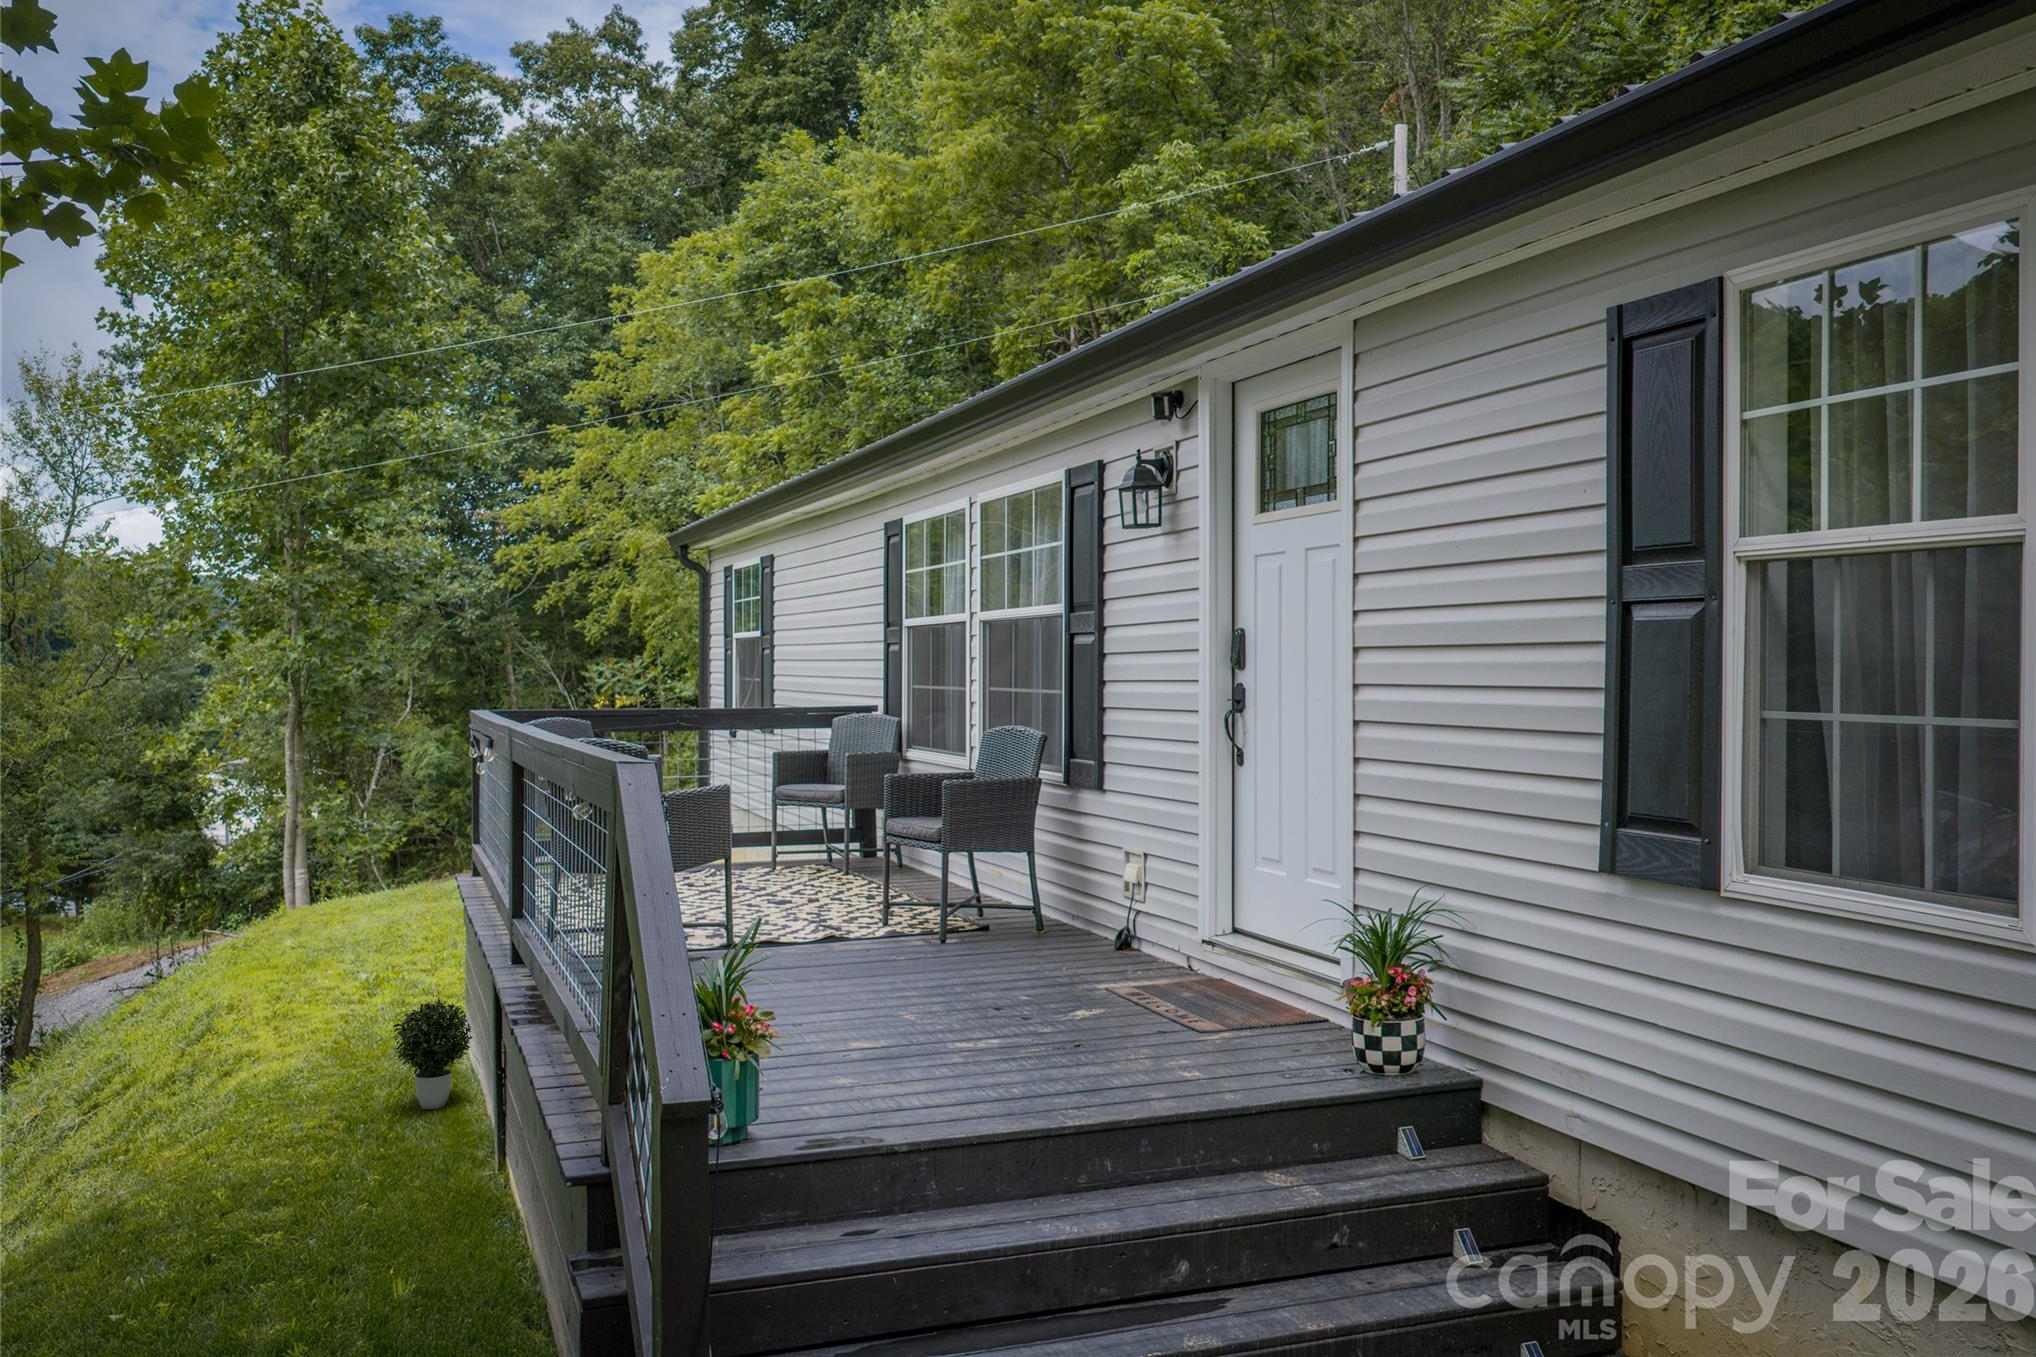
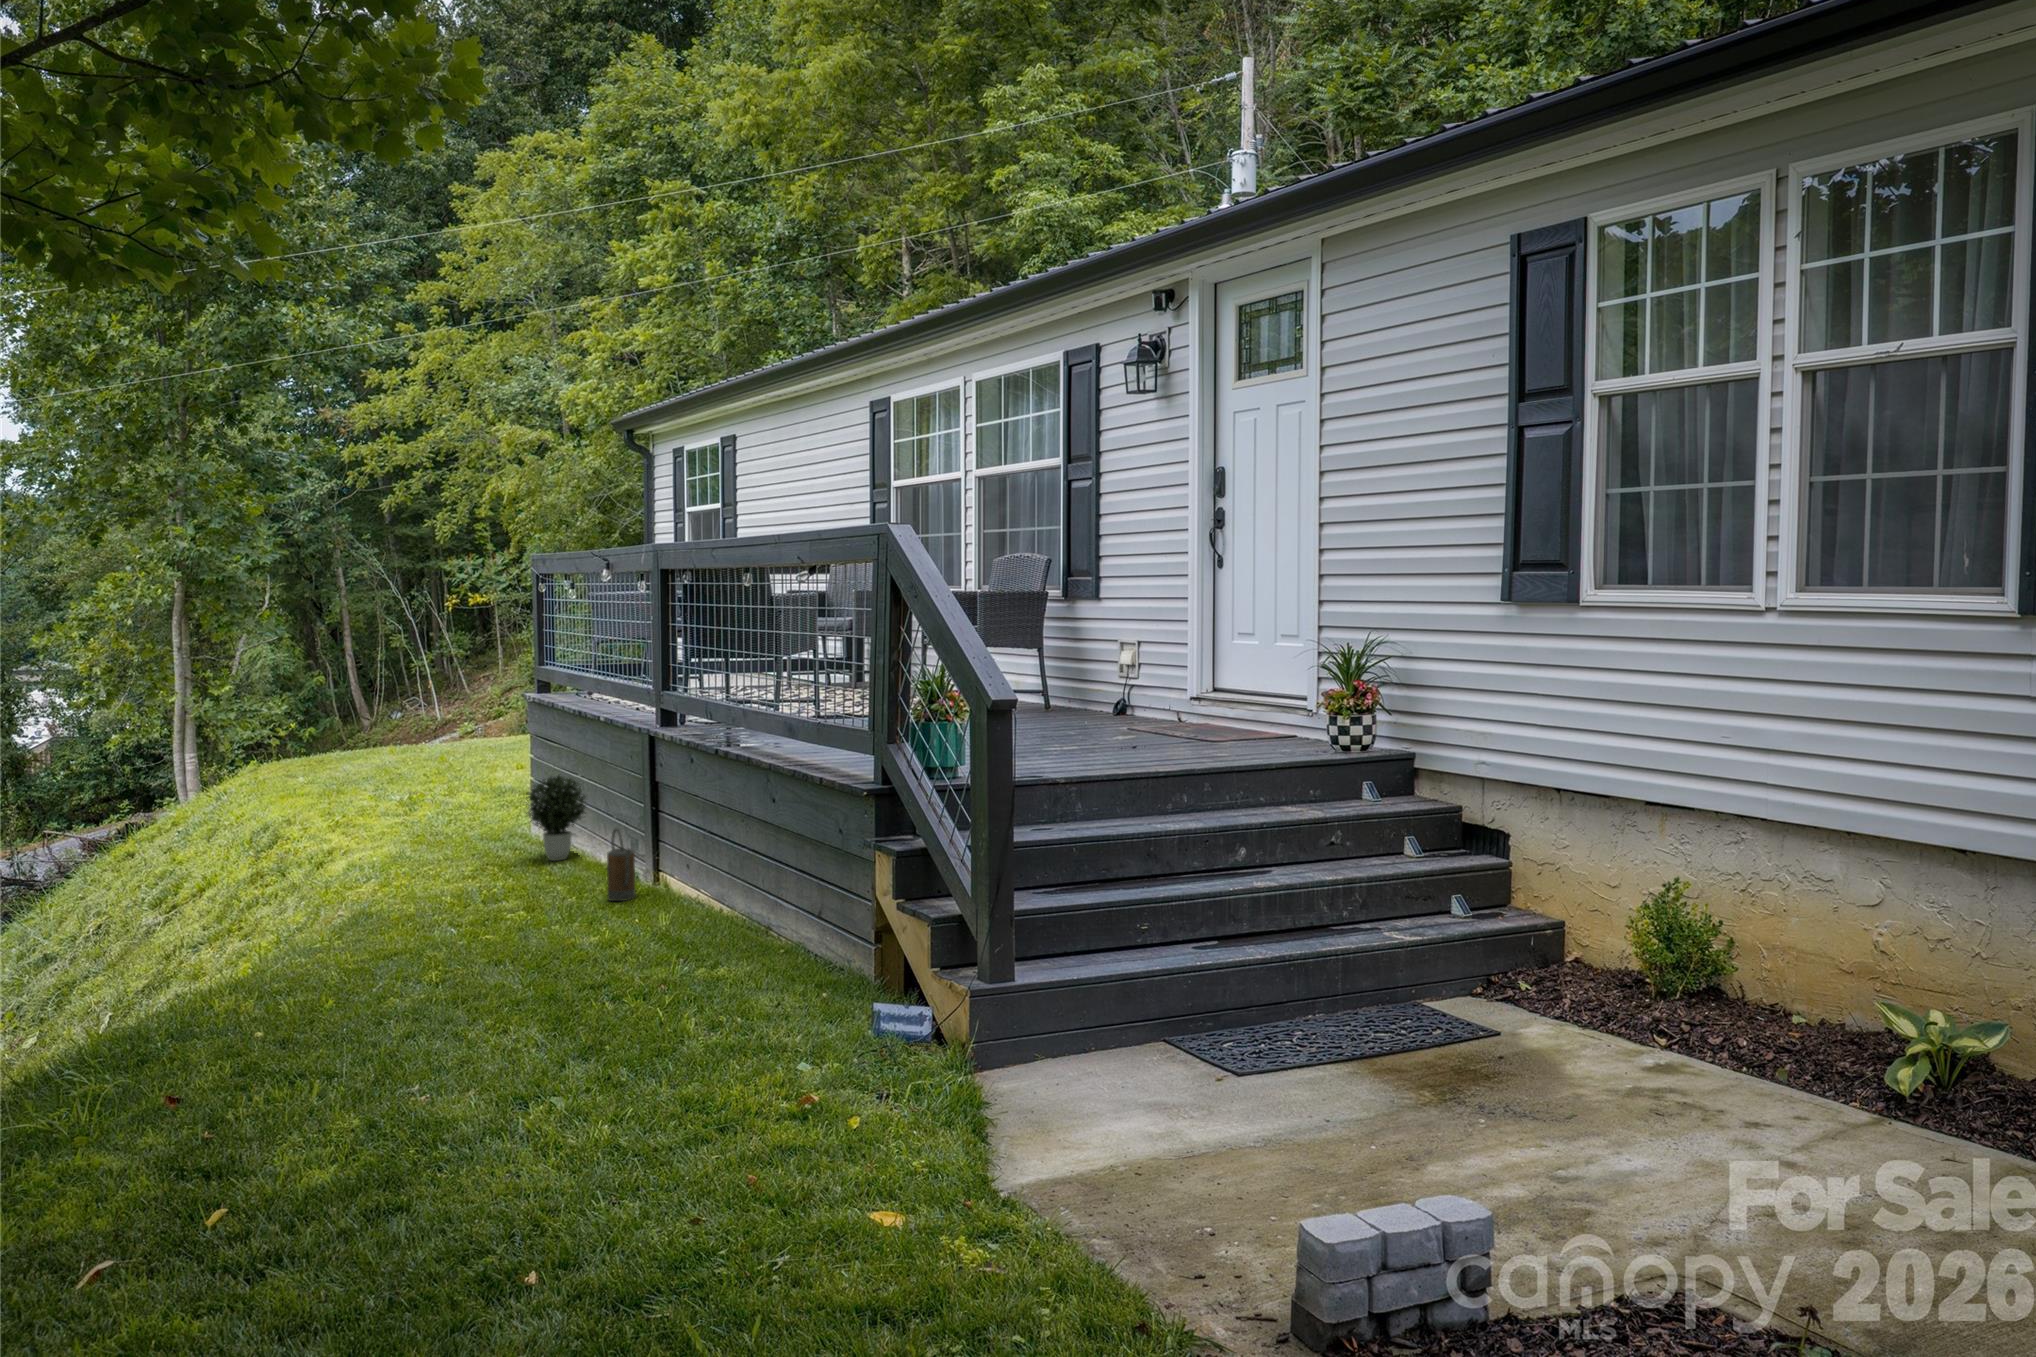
watering can: none [433,1097,471,1198] -> present [607,828,636,901]

